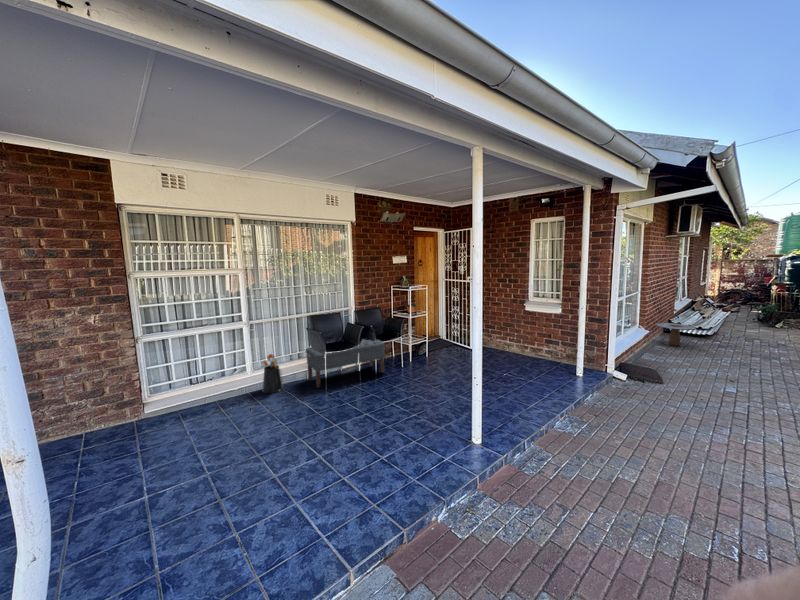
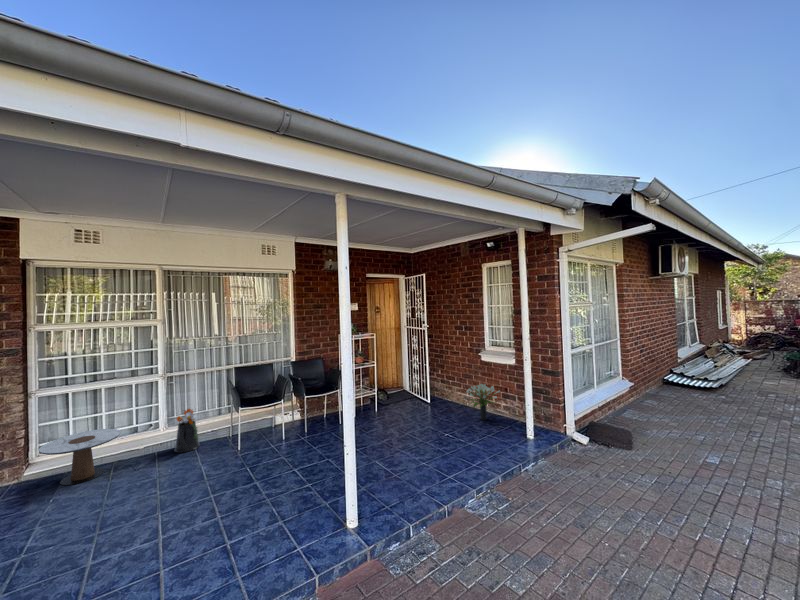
side table: present [656,323,696,347] -> present [39,429,121,485]
potted plant: none [514,331,545,362] -> present [466,384,500,420]
bench: present [306,339,385,388] -> none [230,391,318,448]

